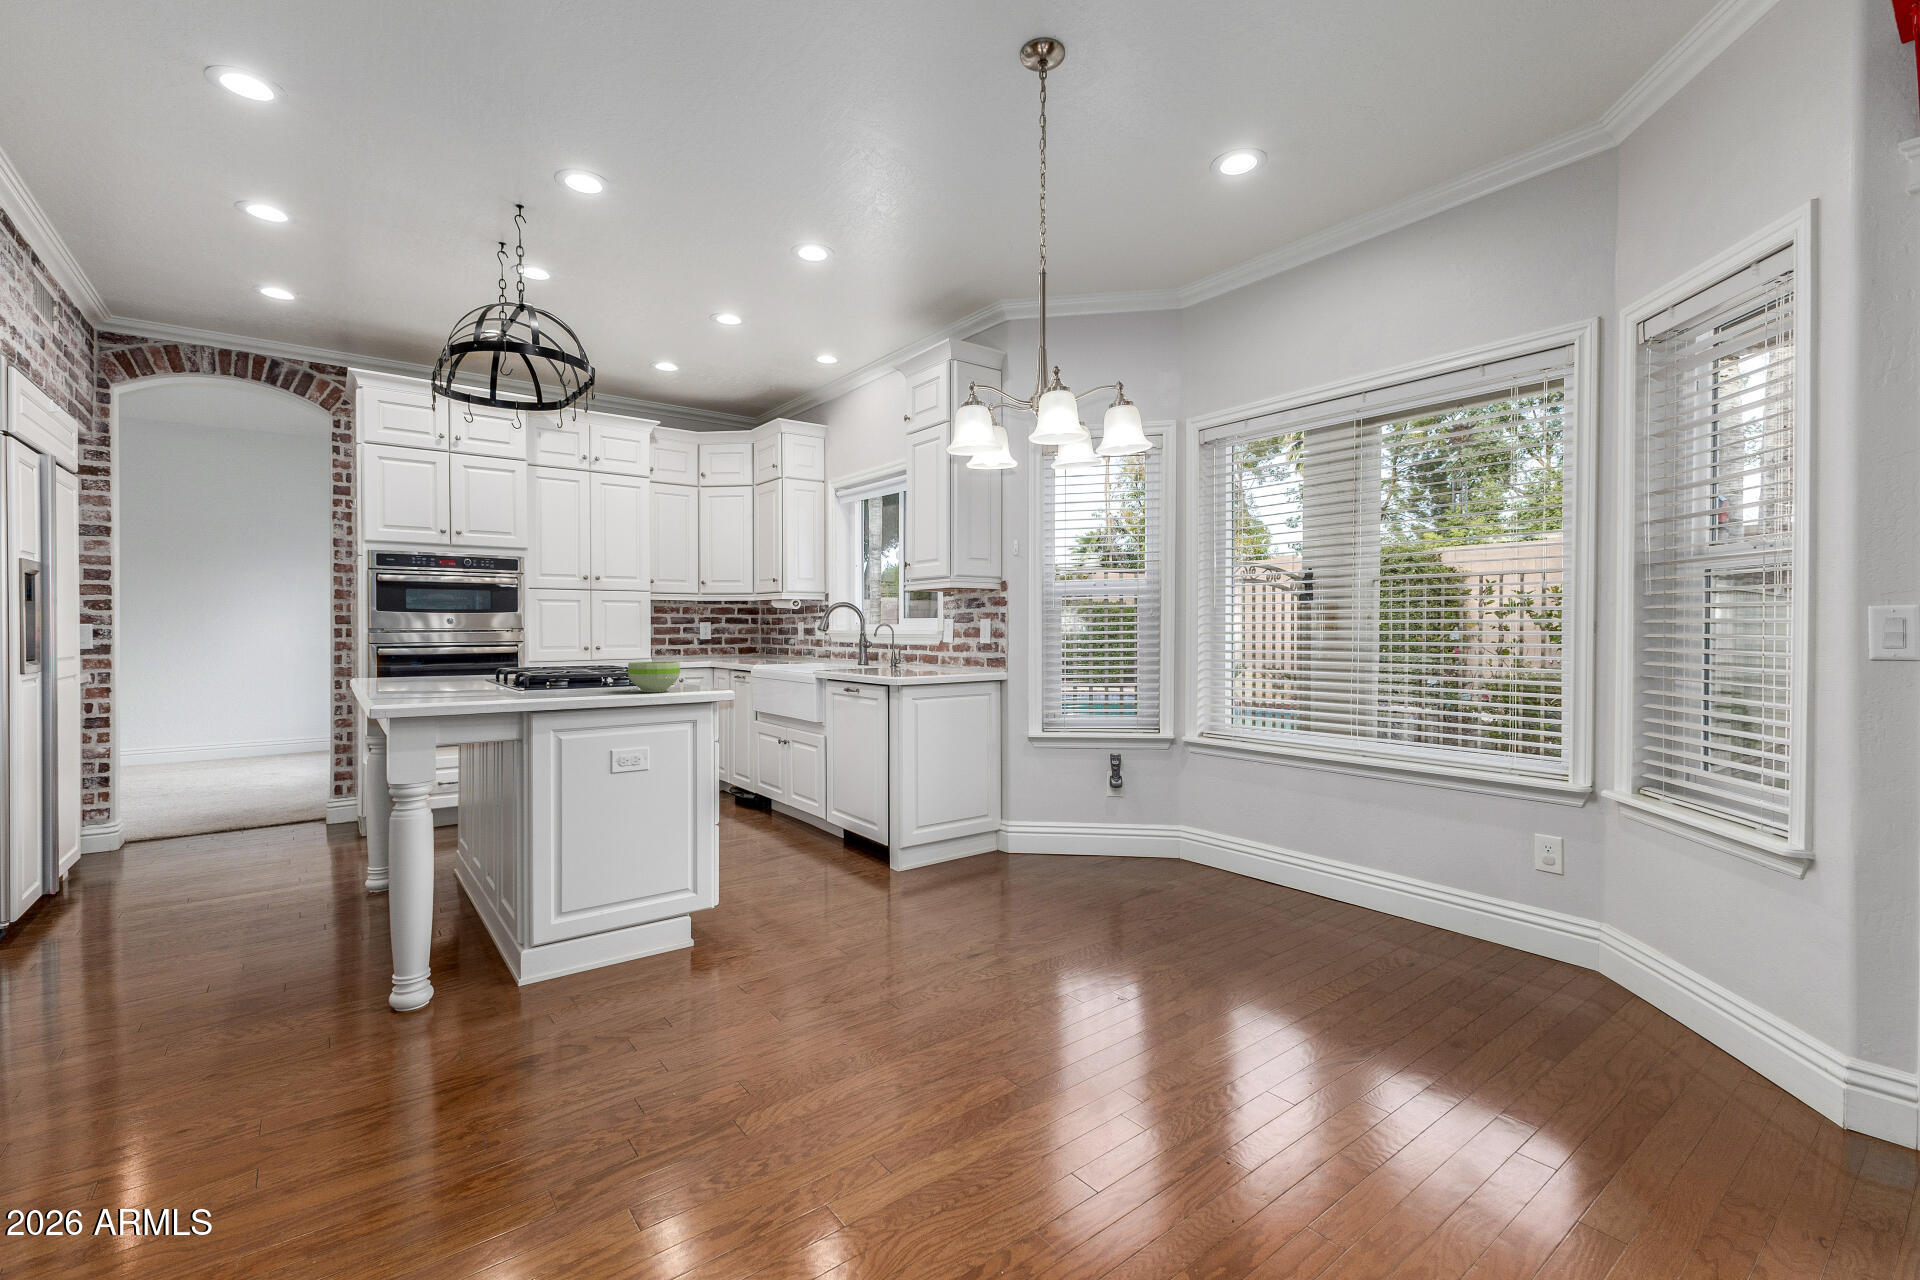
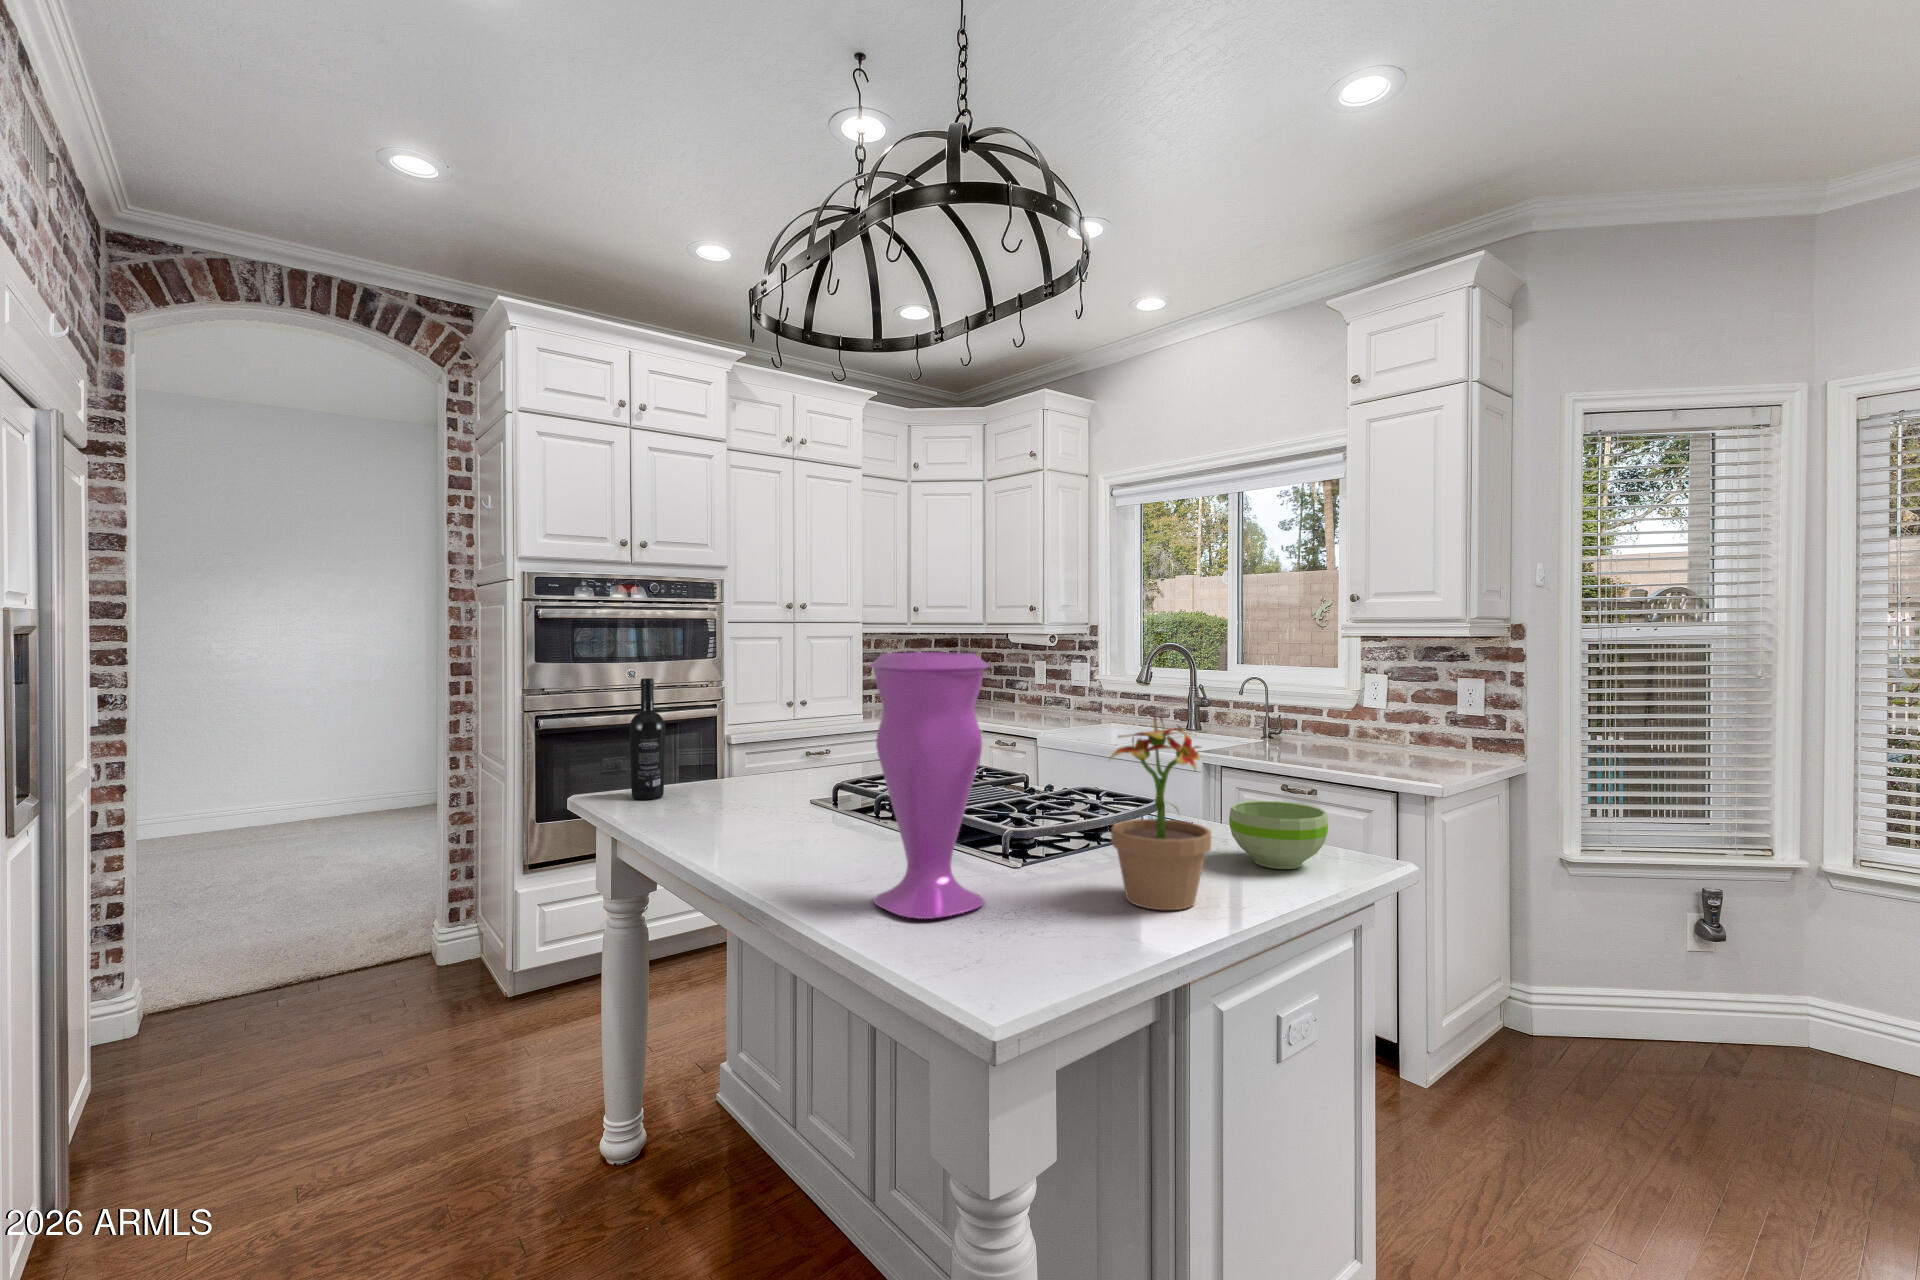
vase: none [401,573,465,698] -> present [868,652,991,919]
potted plant: none [514,604,575,698] -> present [1110,715,1211,910]
wine bottle: none [378,608,402,679] -> present [630,678,665,800]

